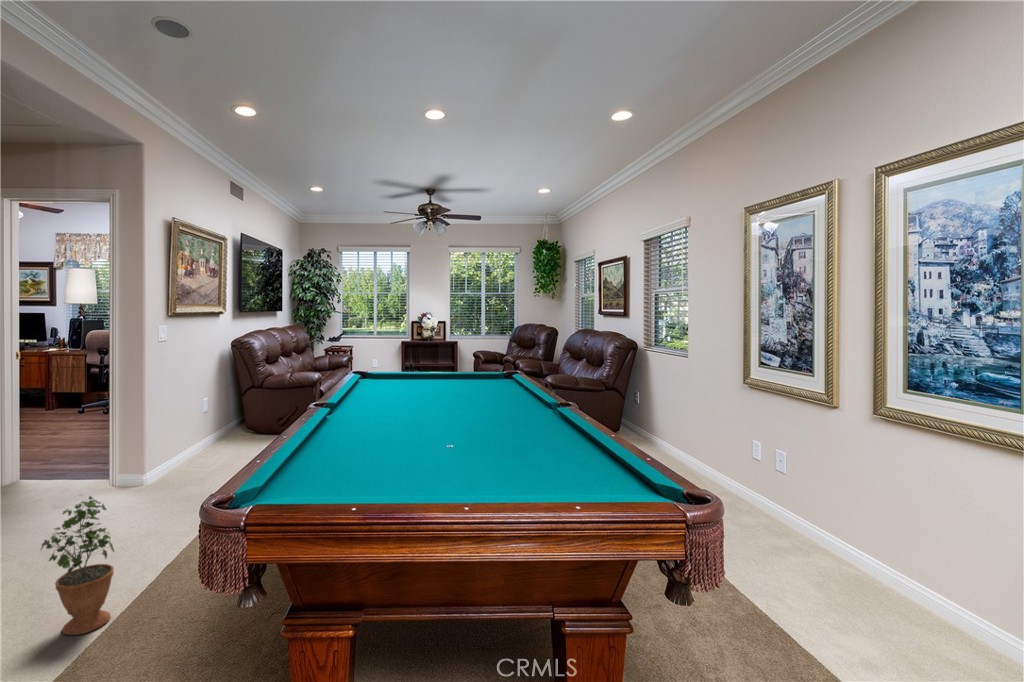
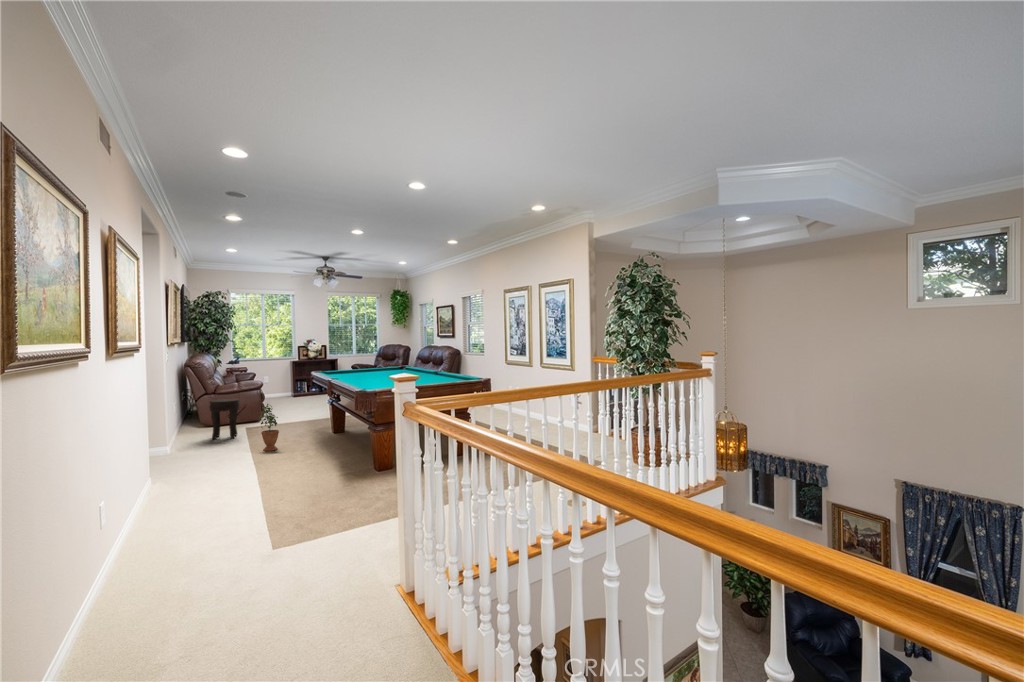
side table: none [100,435,169,523] -> present [210,399,239,439]

